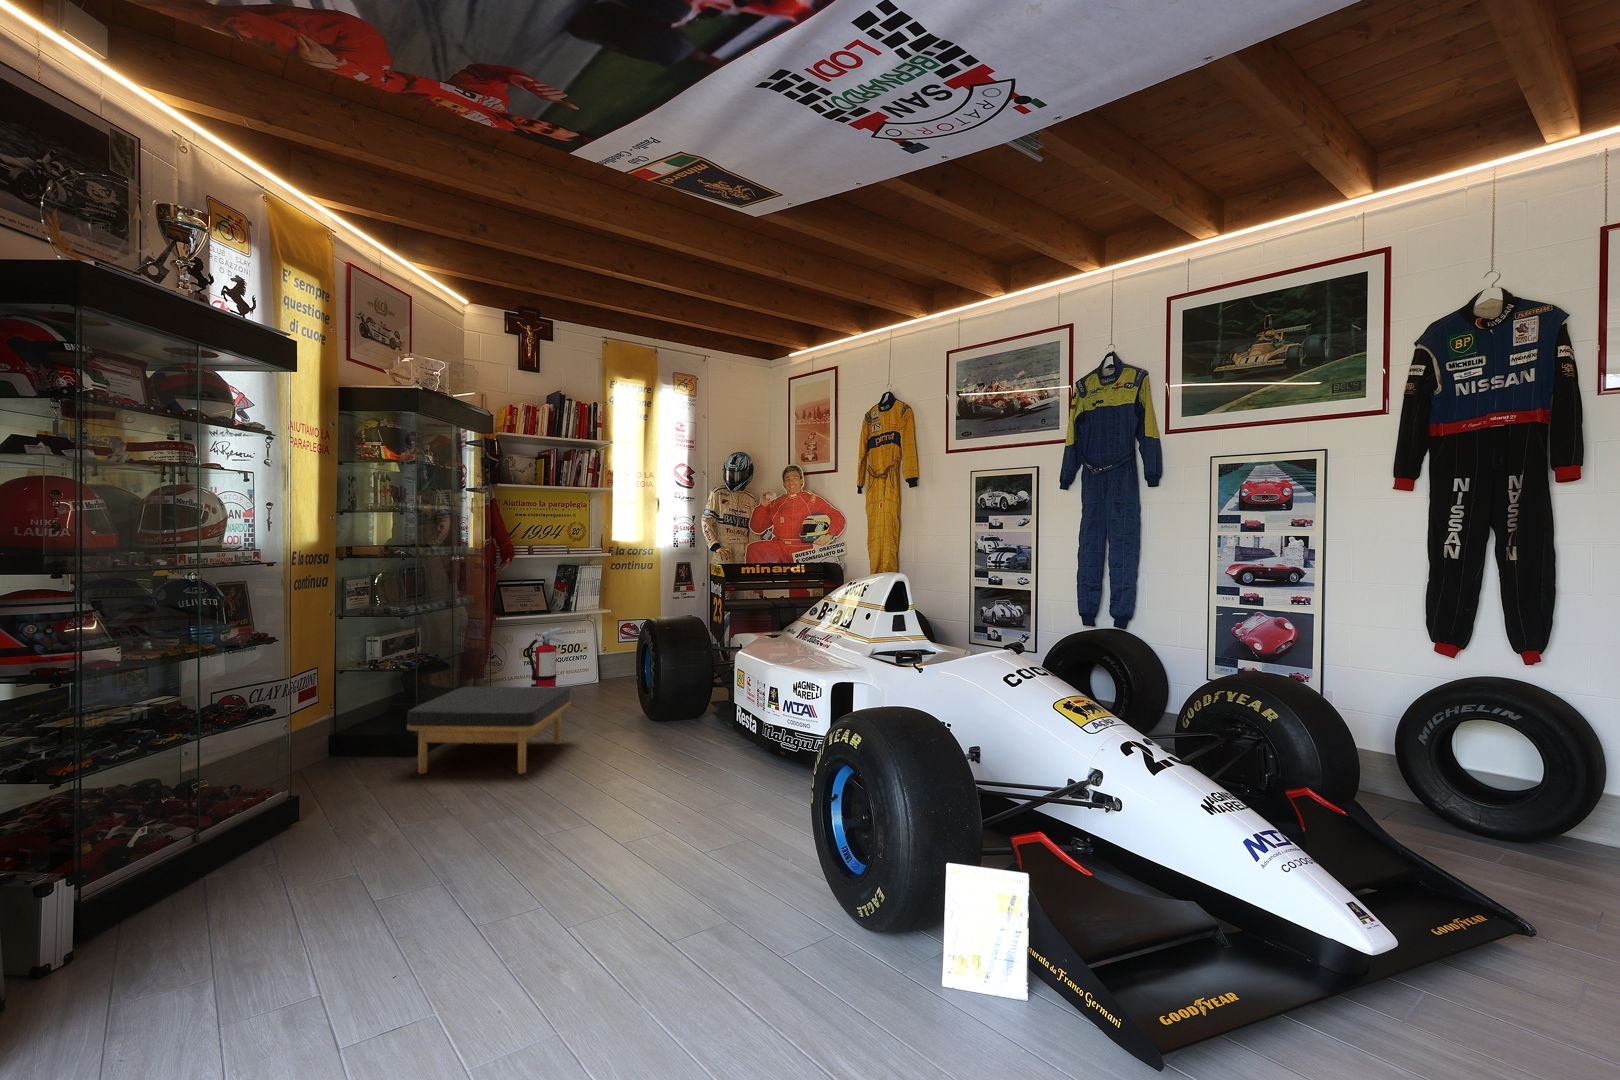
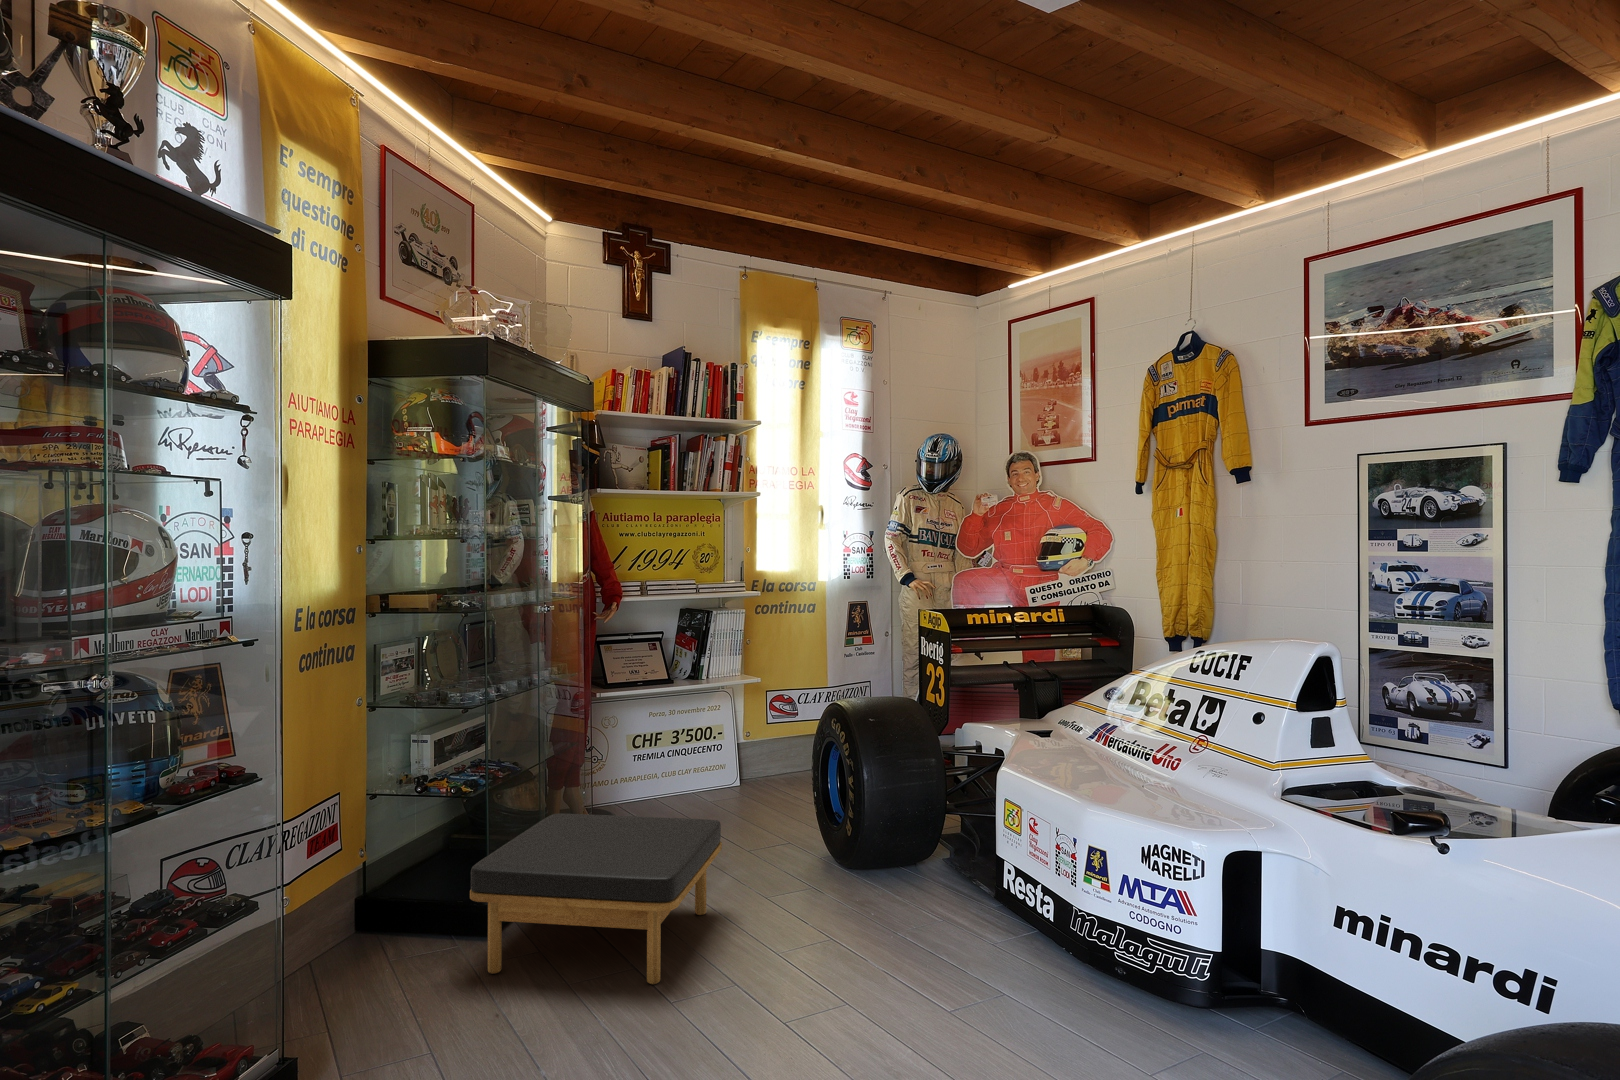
fire extinguisher: present [526,628,564,687] -> none [638,704,692,808]

